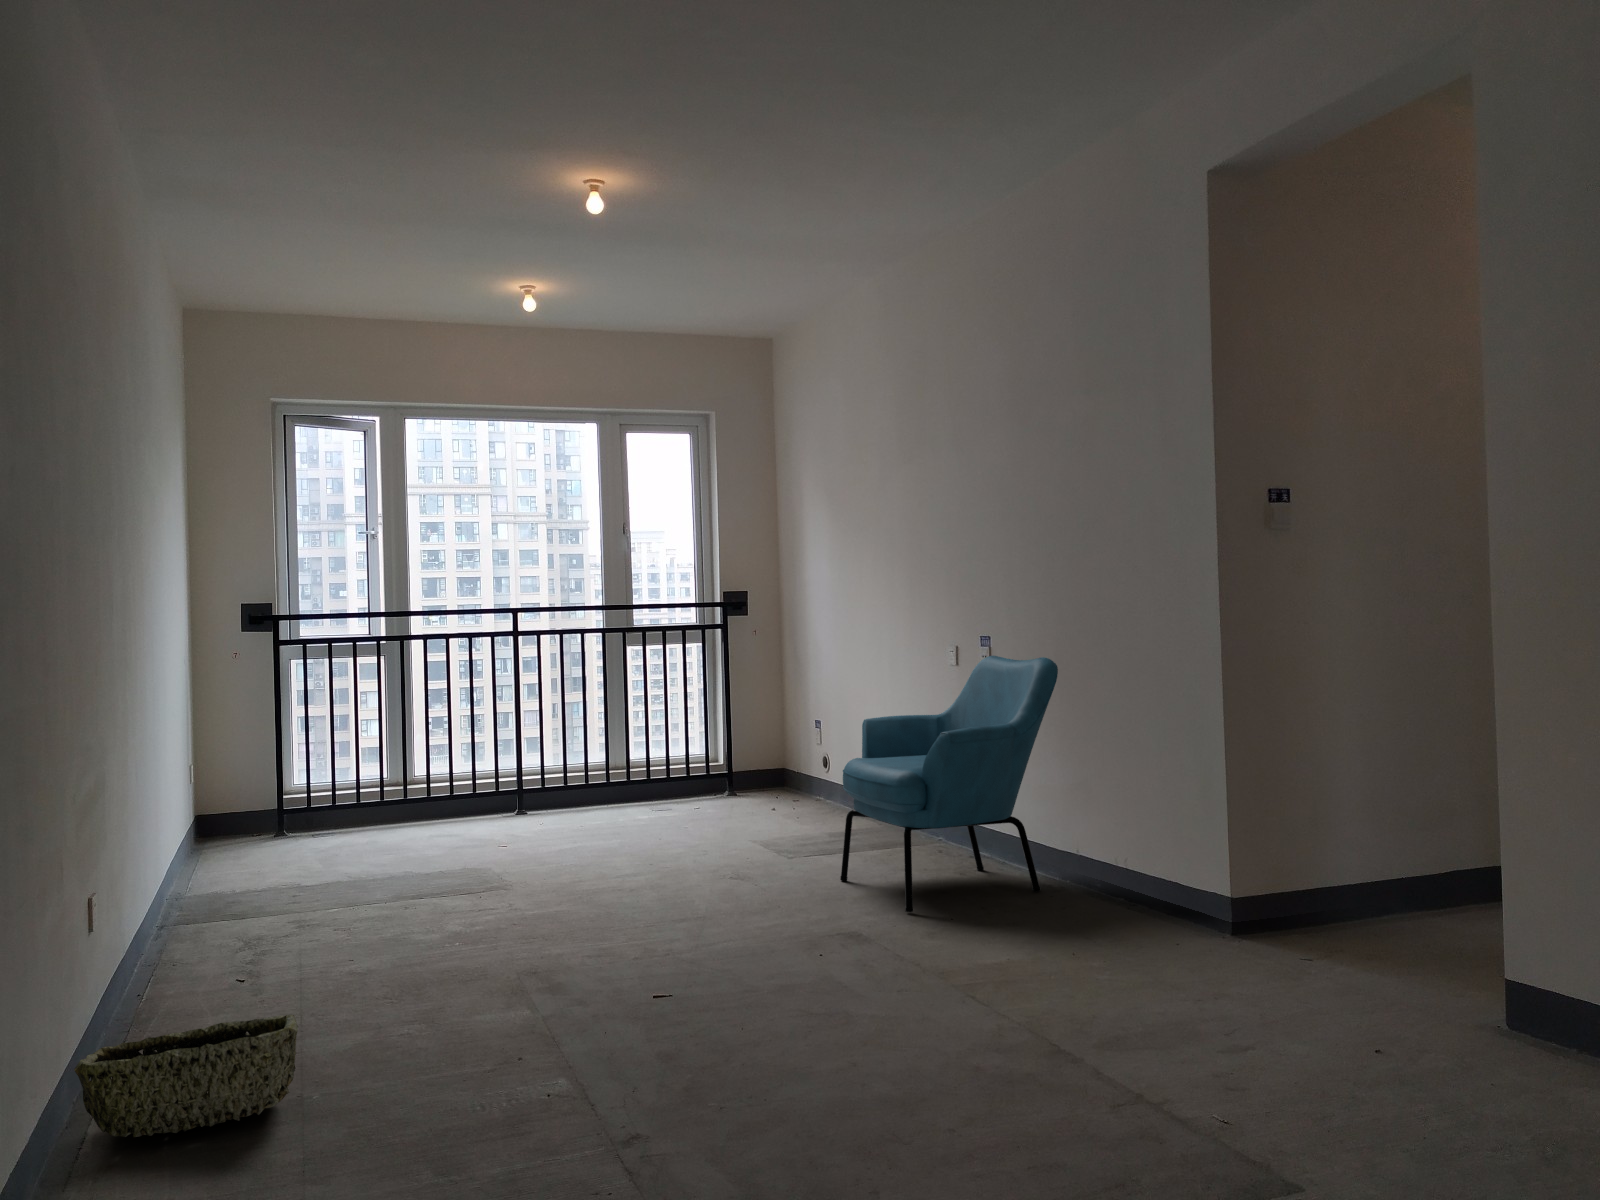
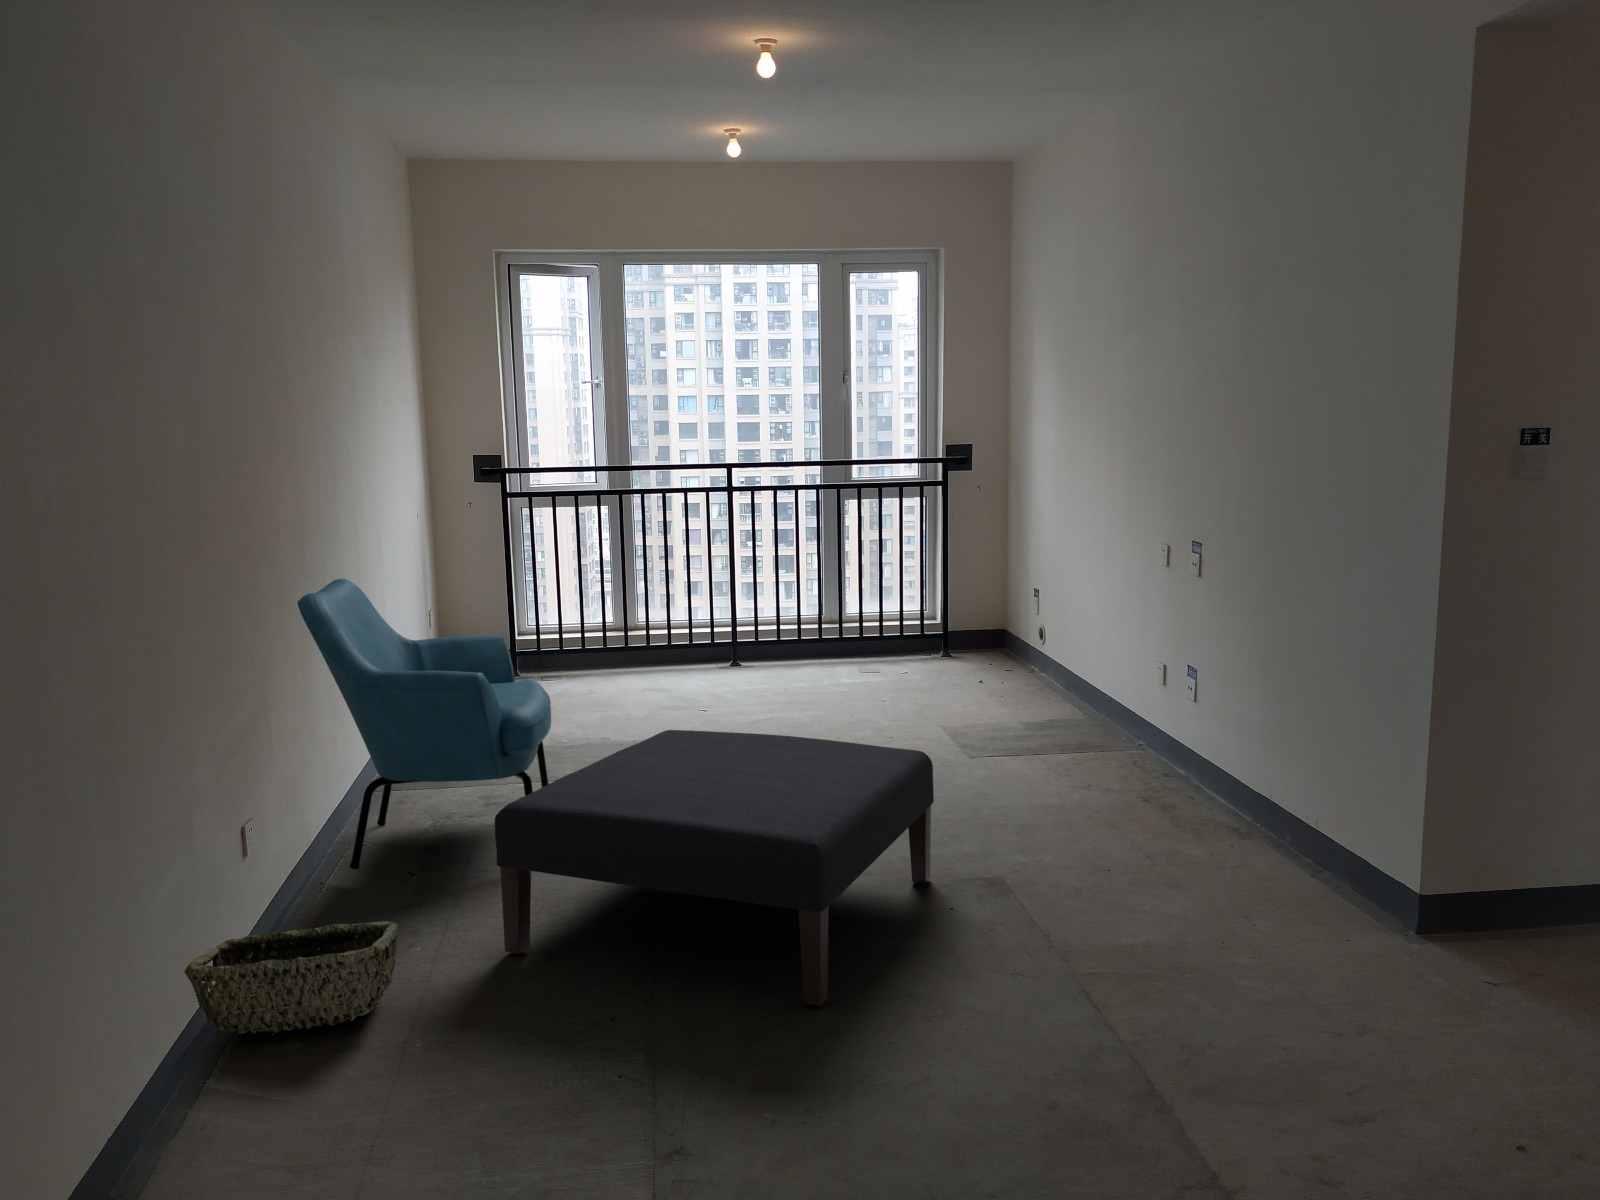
armchair: present [840,656,1058,912] -> present [298,579,551,869]
ottoman: none [388,828,799,1057] -> present [495,730,934,1006]

